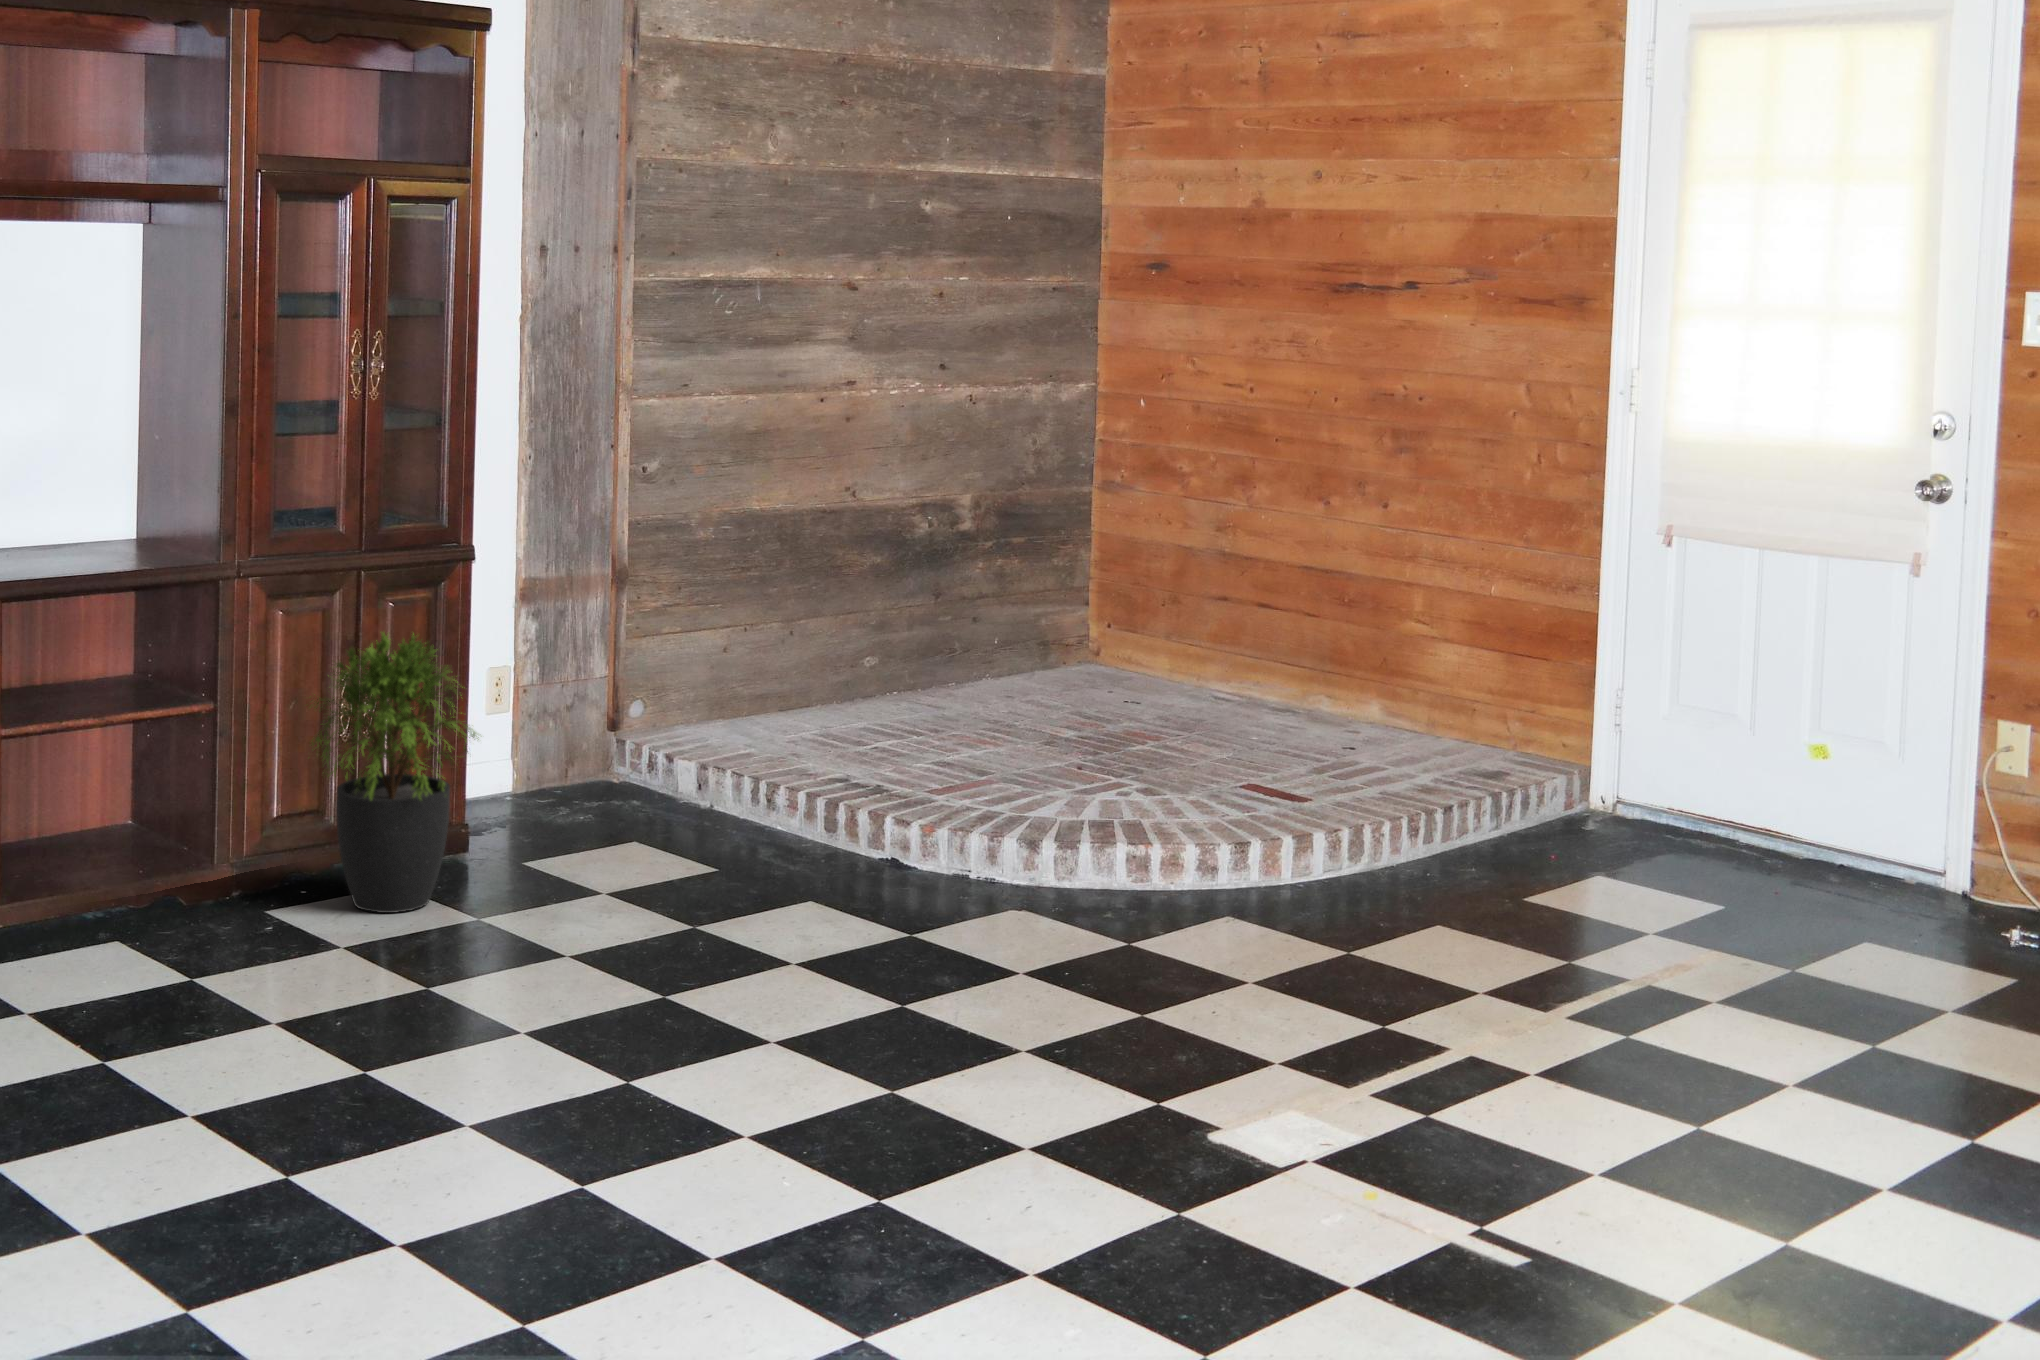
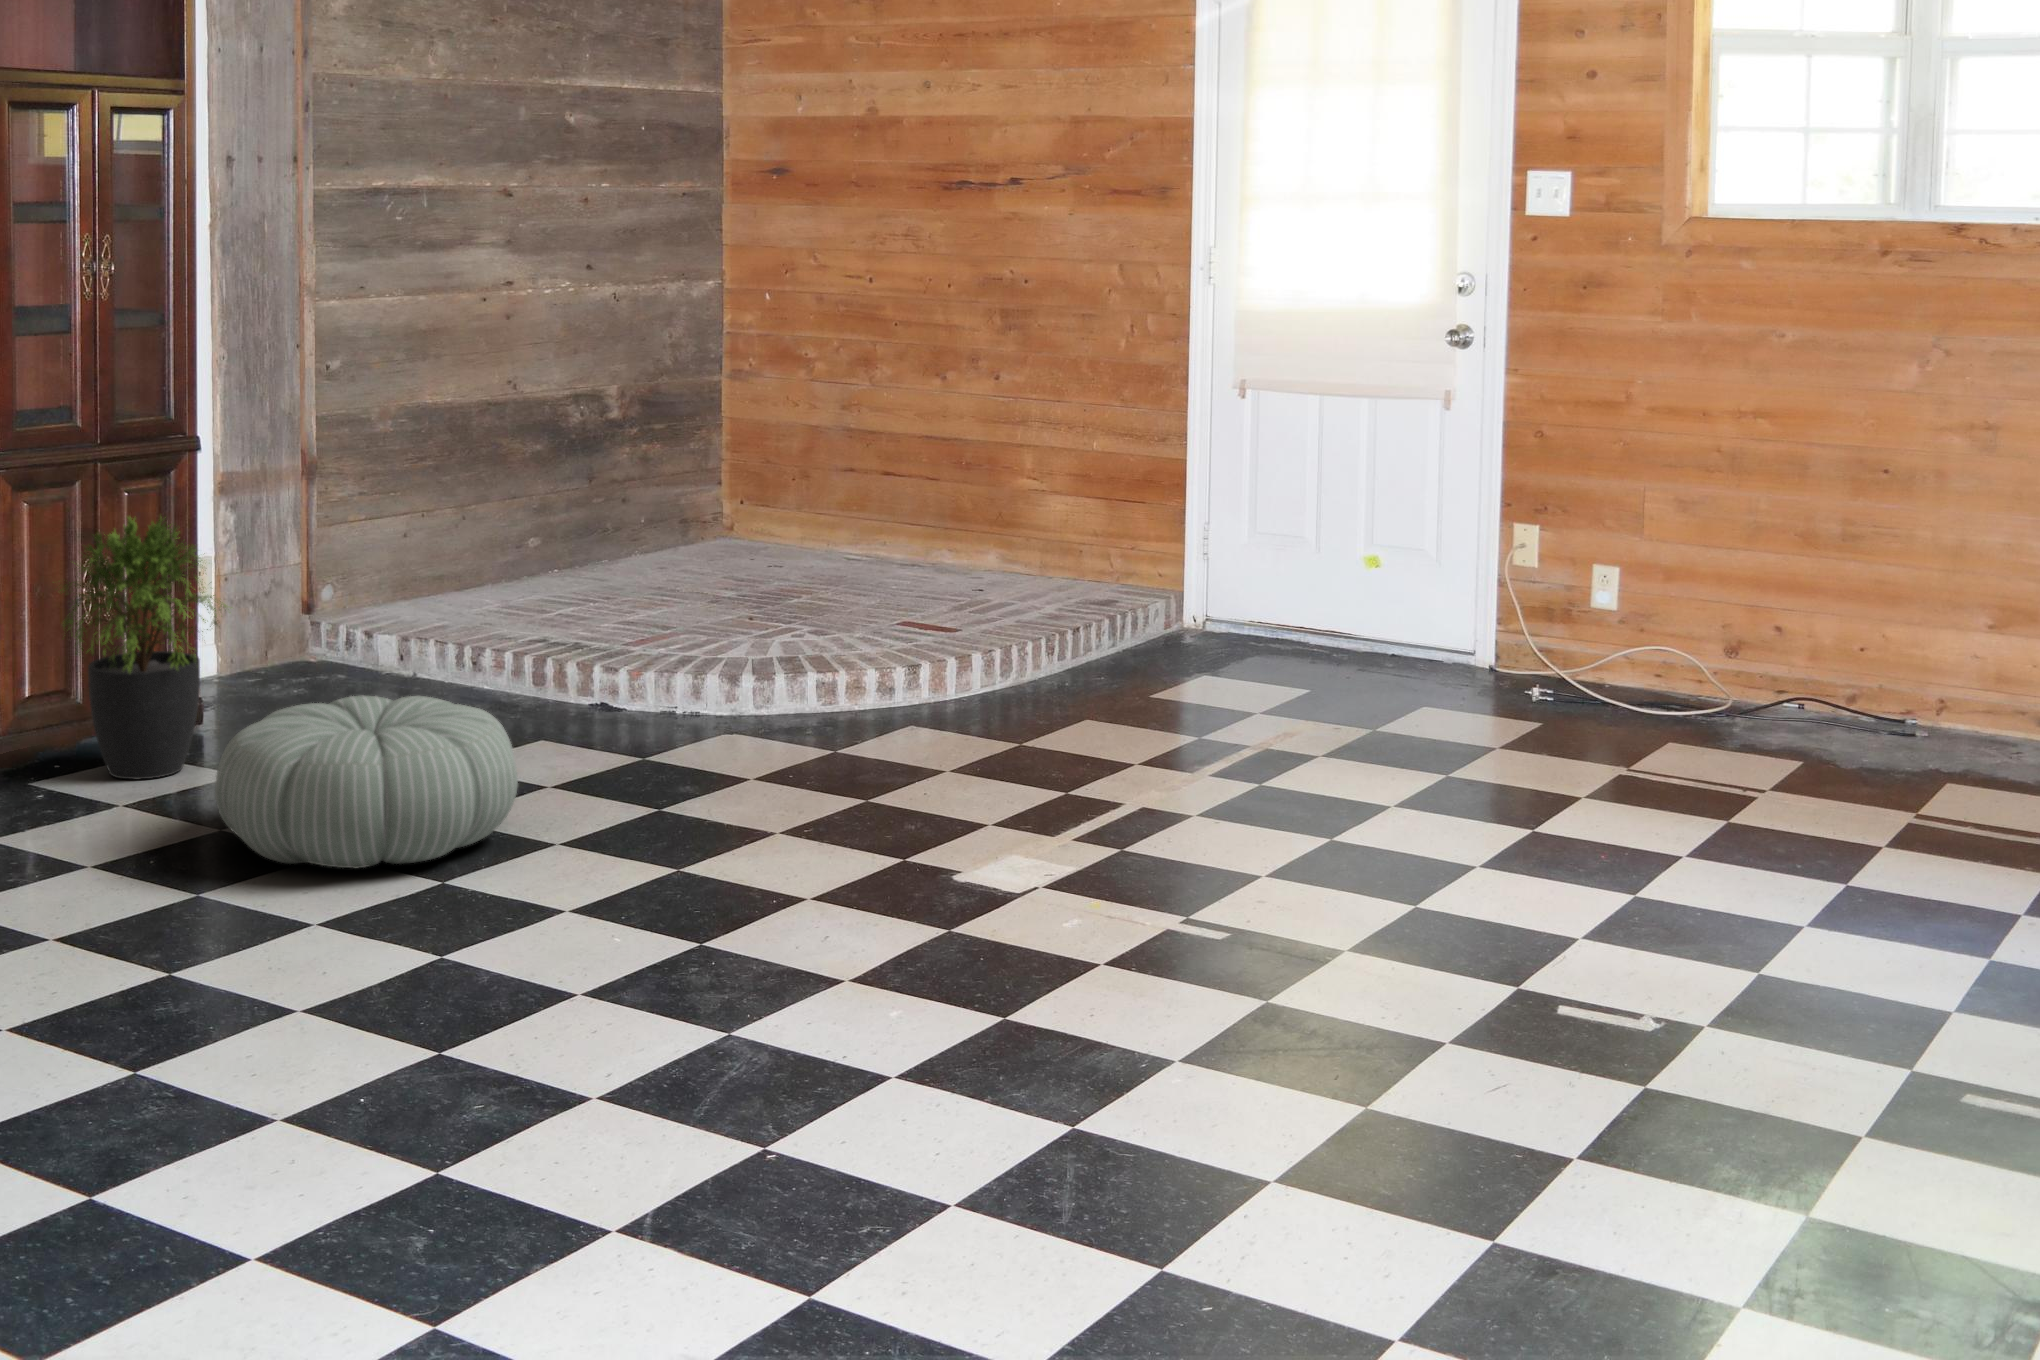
pouf: none [421,847,743,1046] -> present [215,696,518,869]

